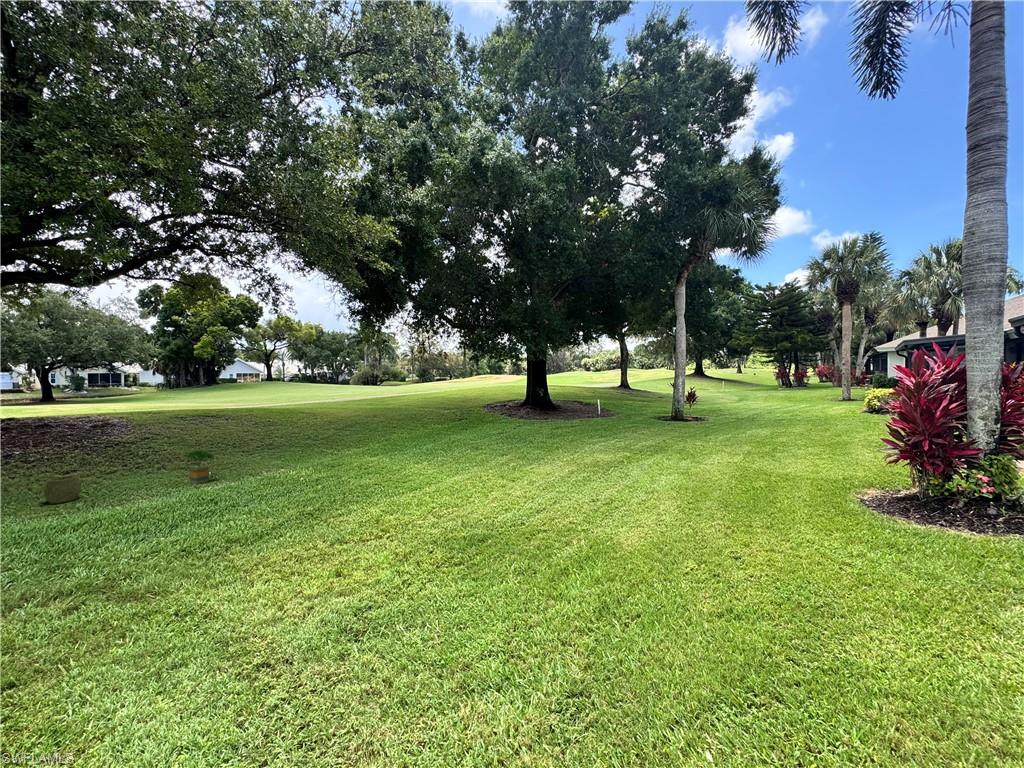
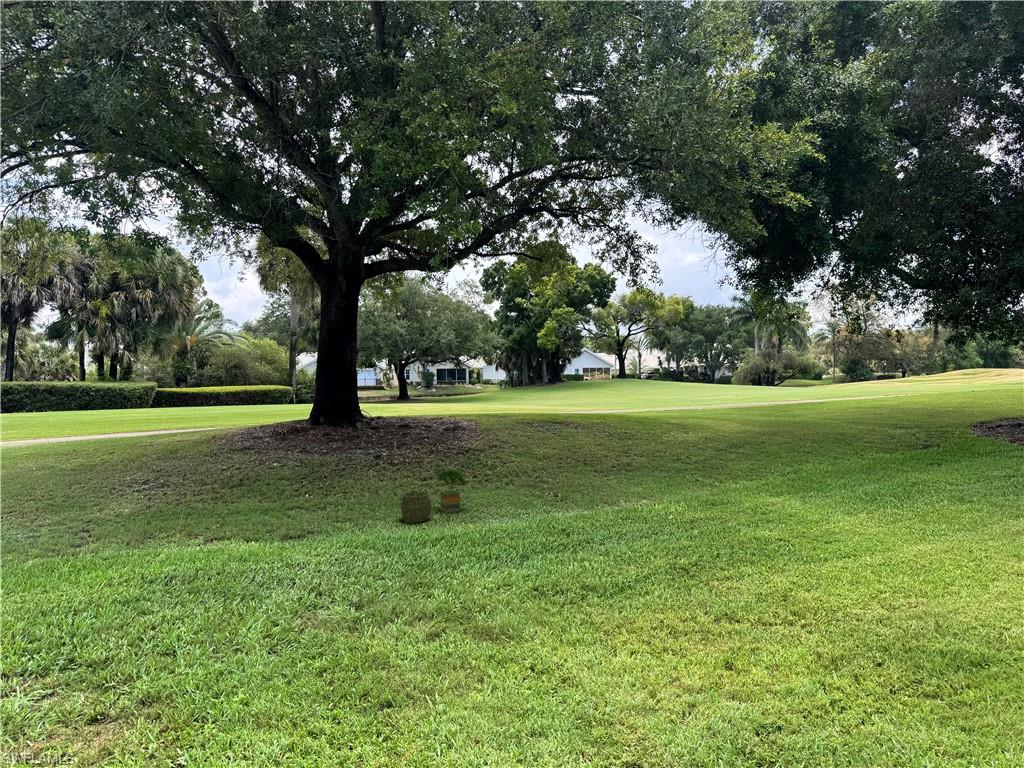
potted tree: present [186,450,214,484] -> present [437,470,466,513]

